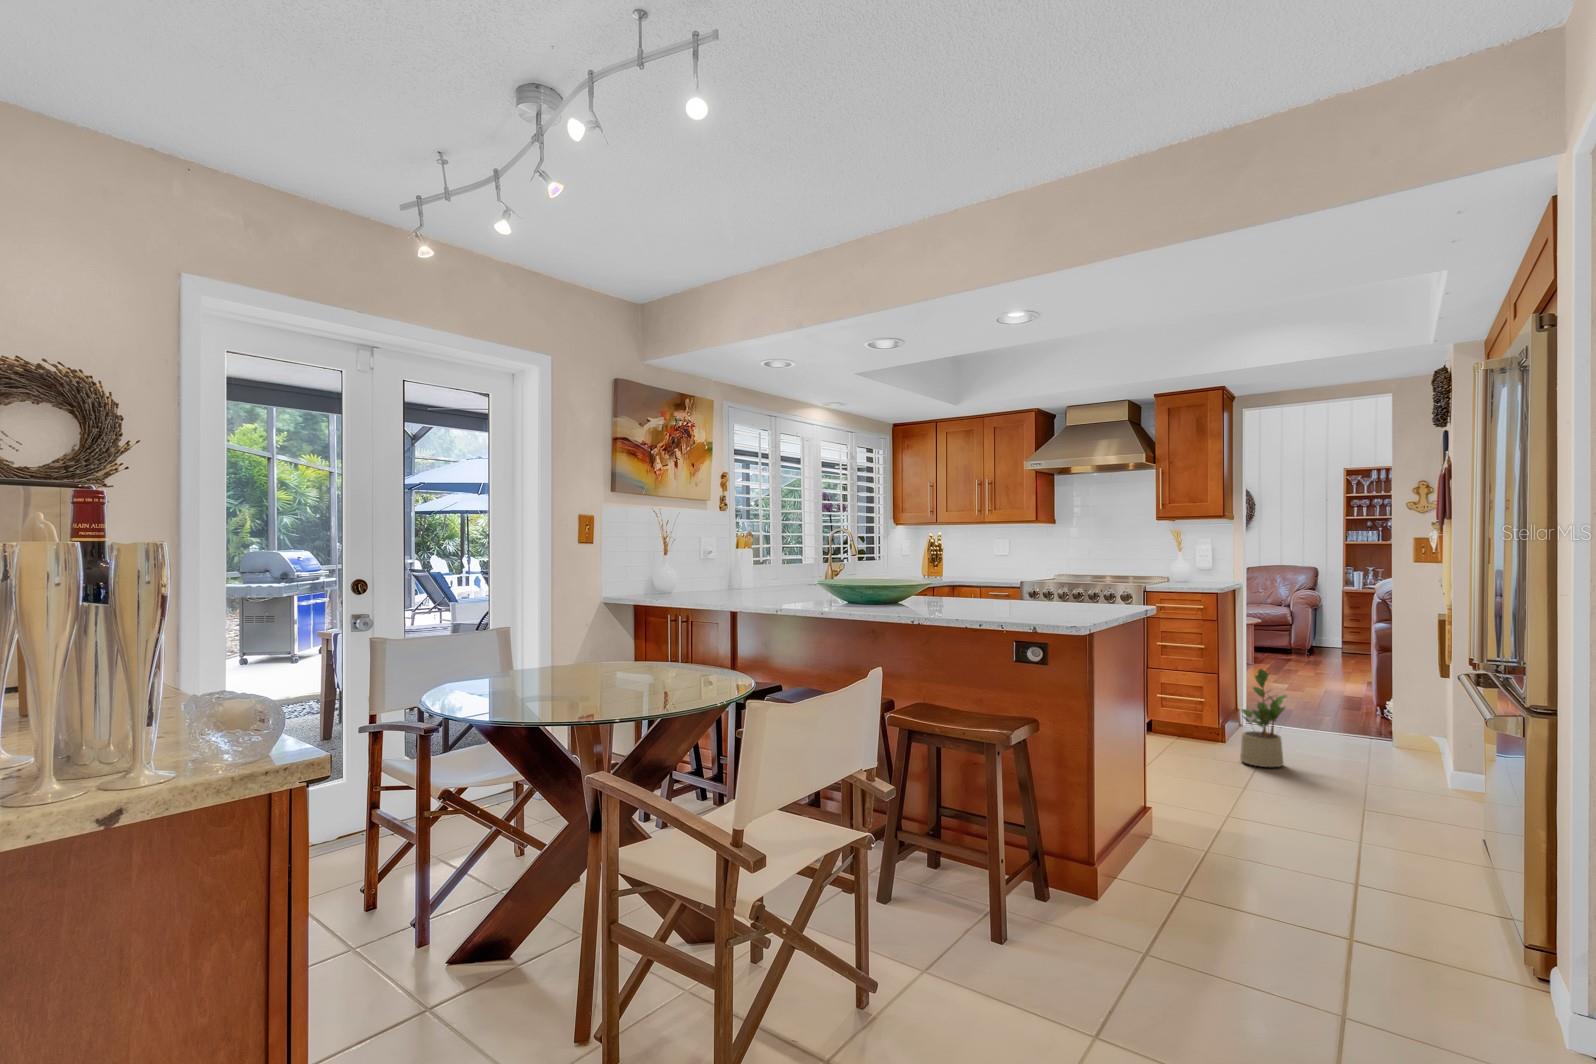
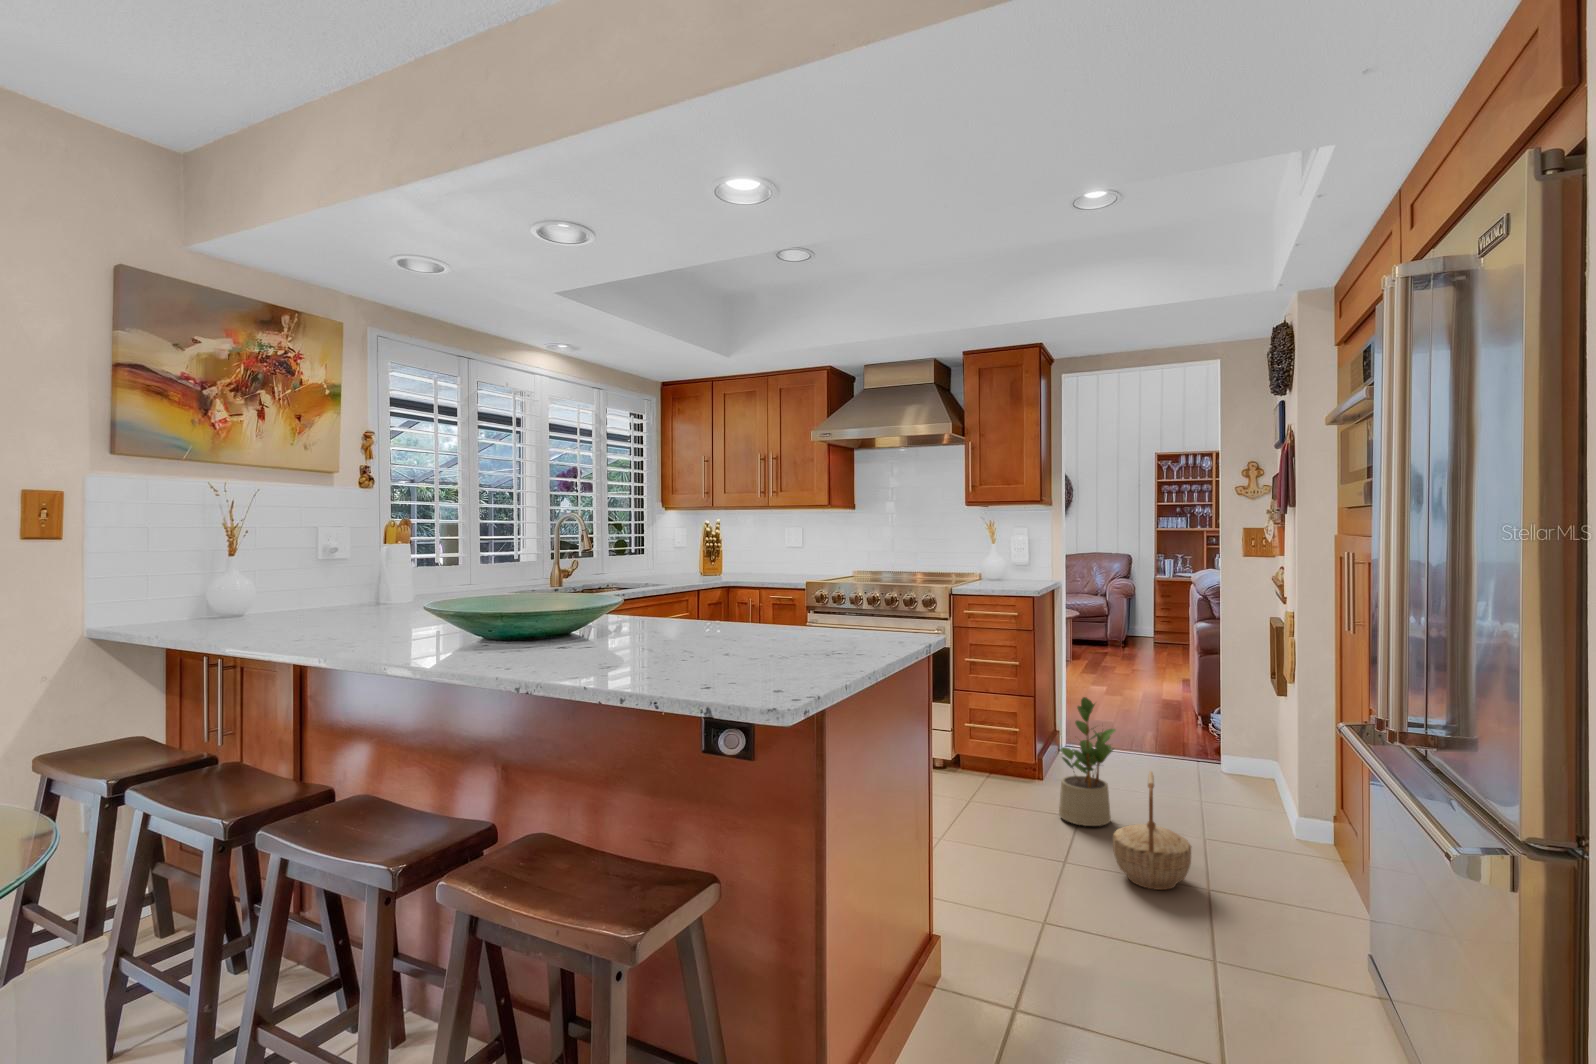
basket: none [1282,718,1345,801] -> present [1113,771,1191,890]

